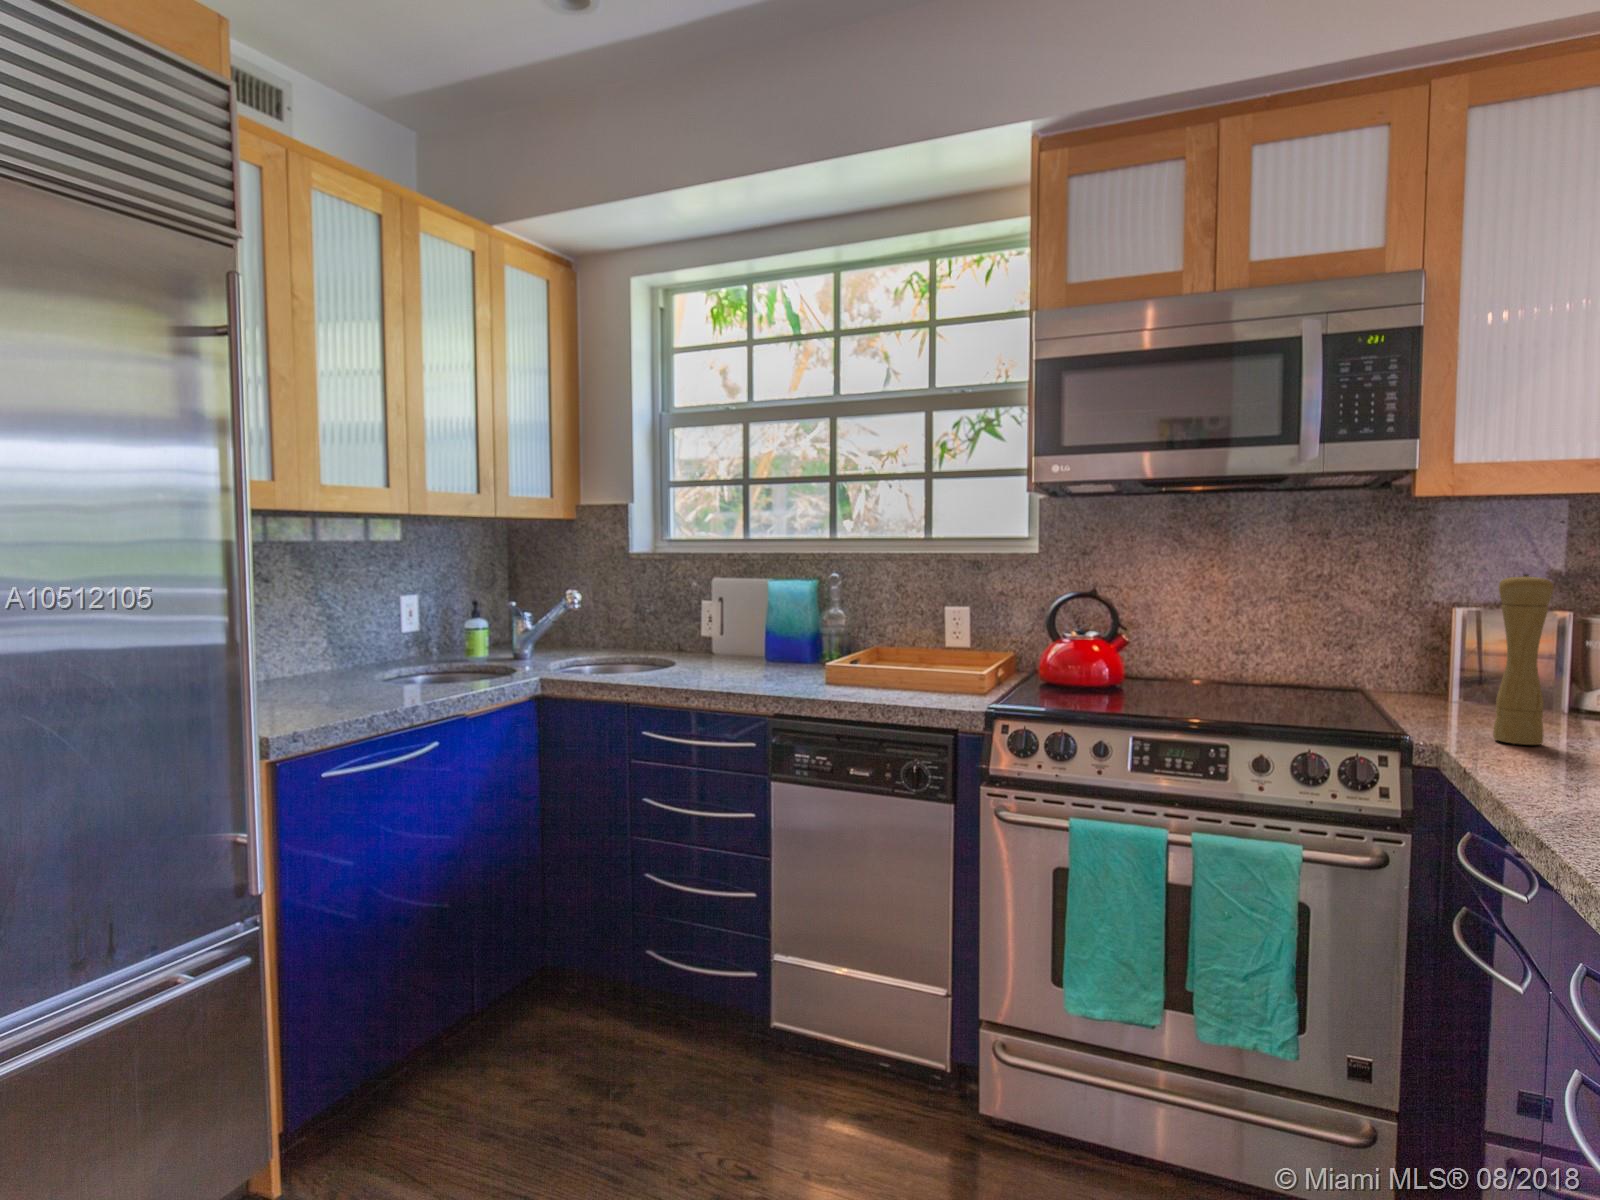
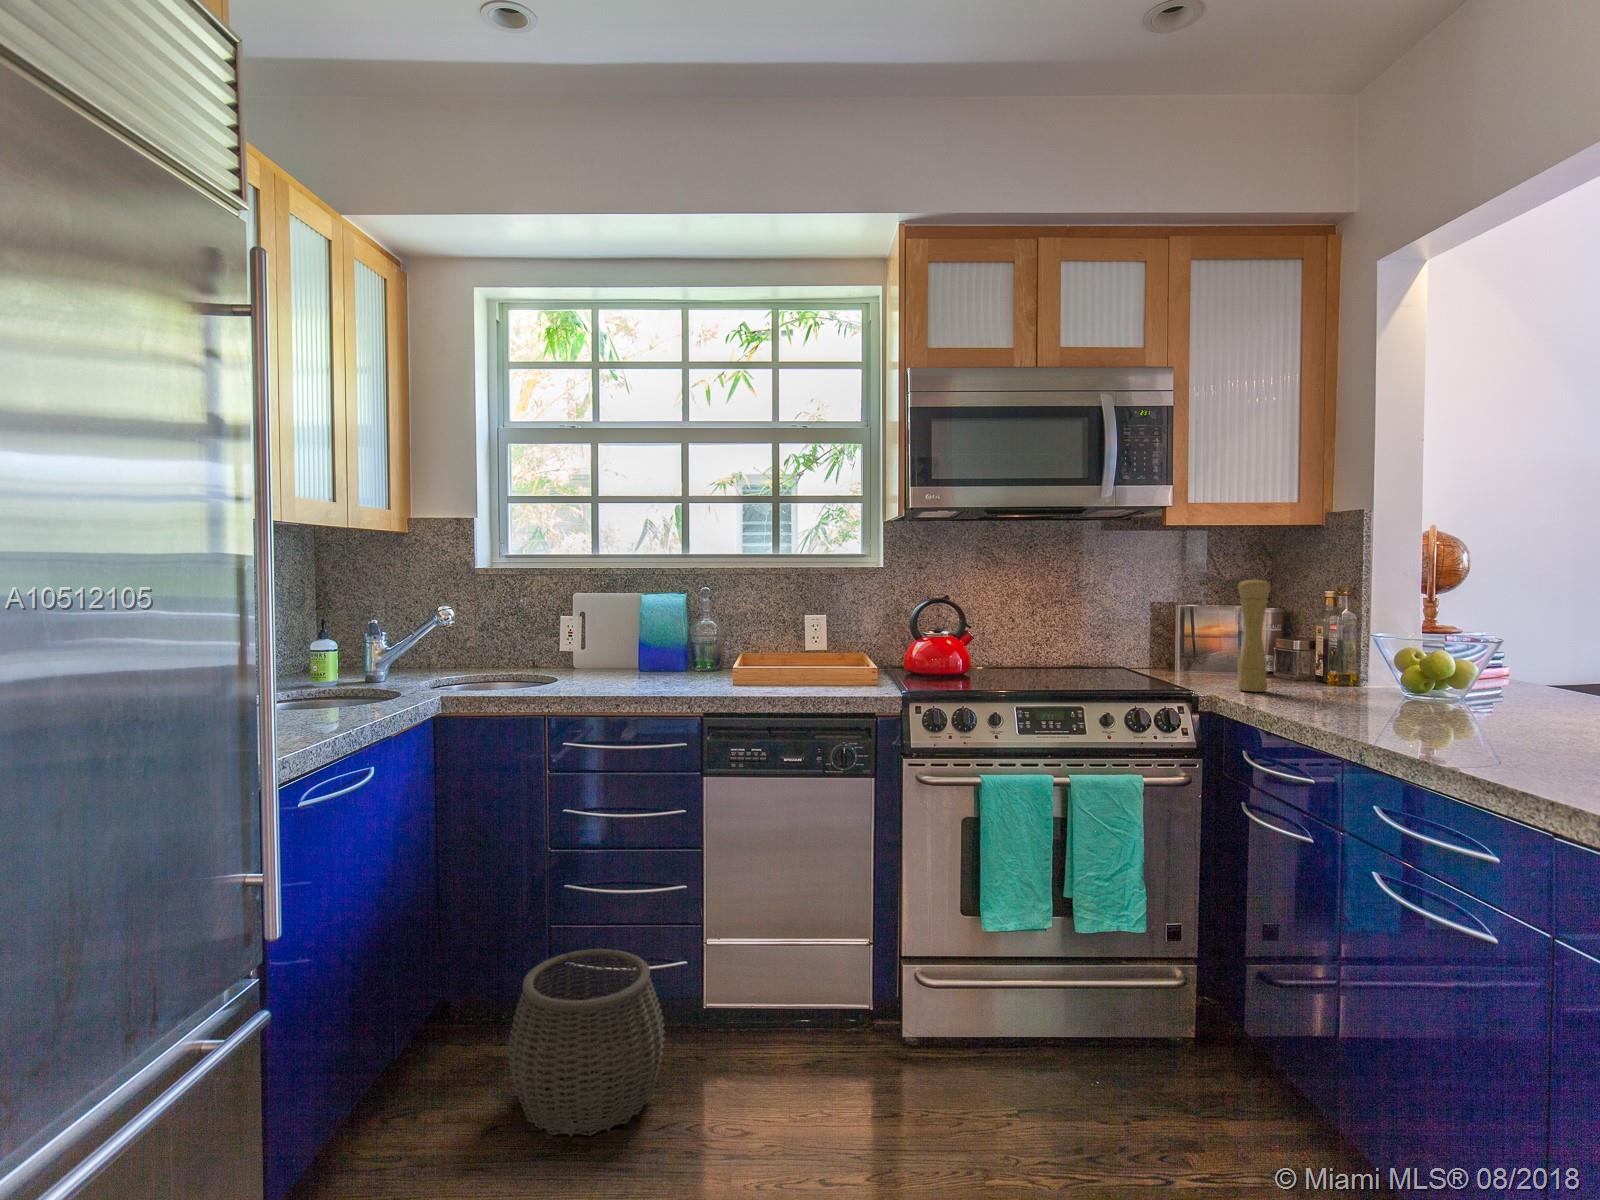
woven basket: none [532,948,693,1144] -> present [508,949,665,1137]

